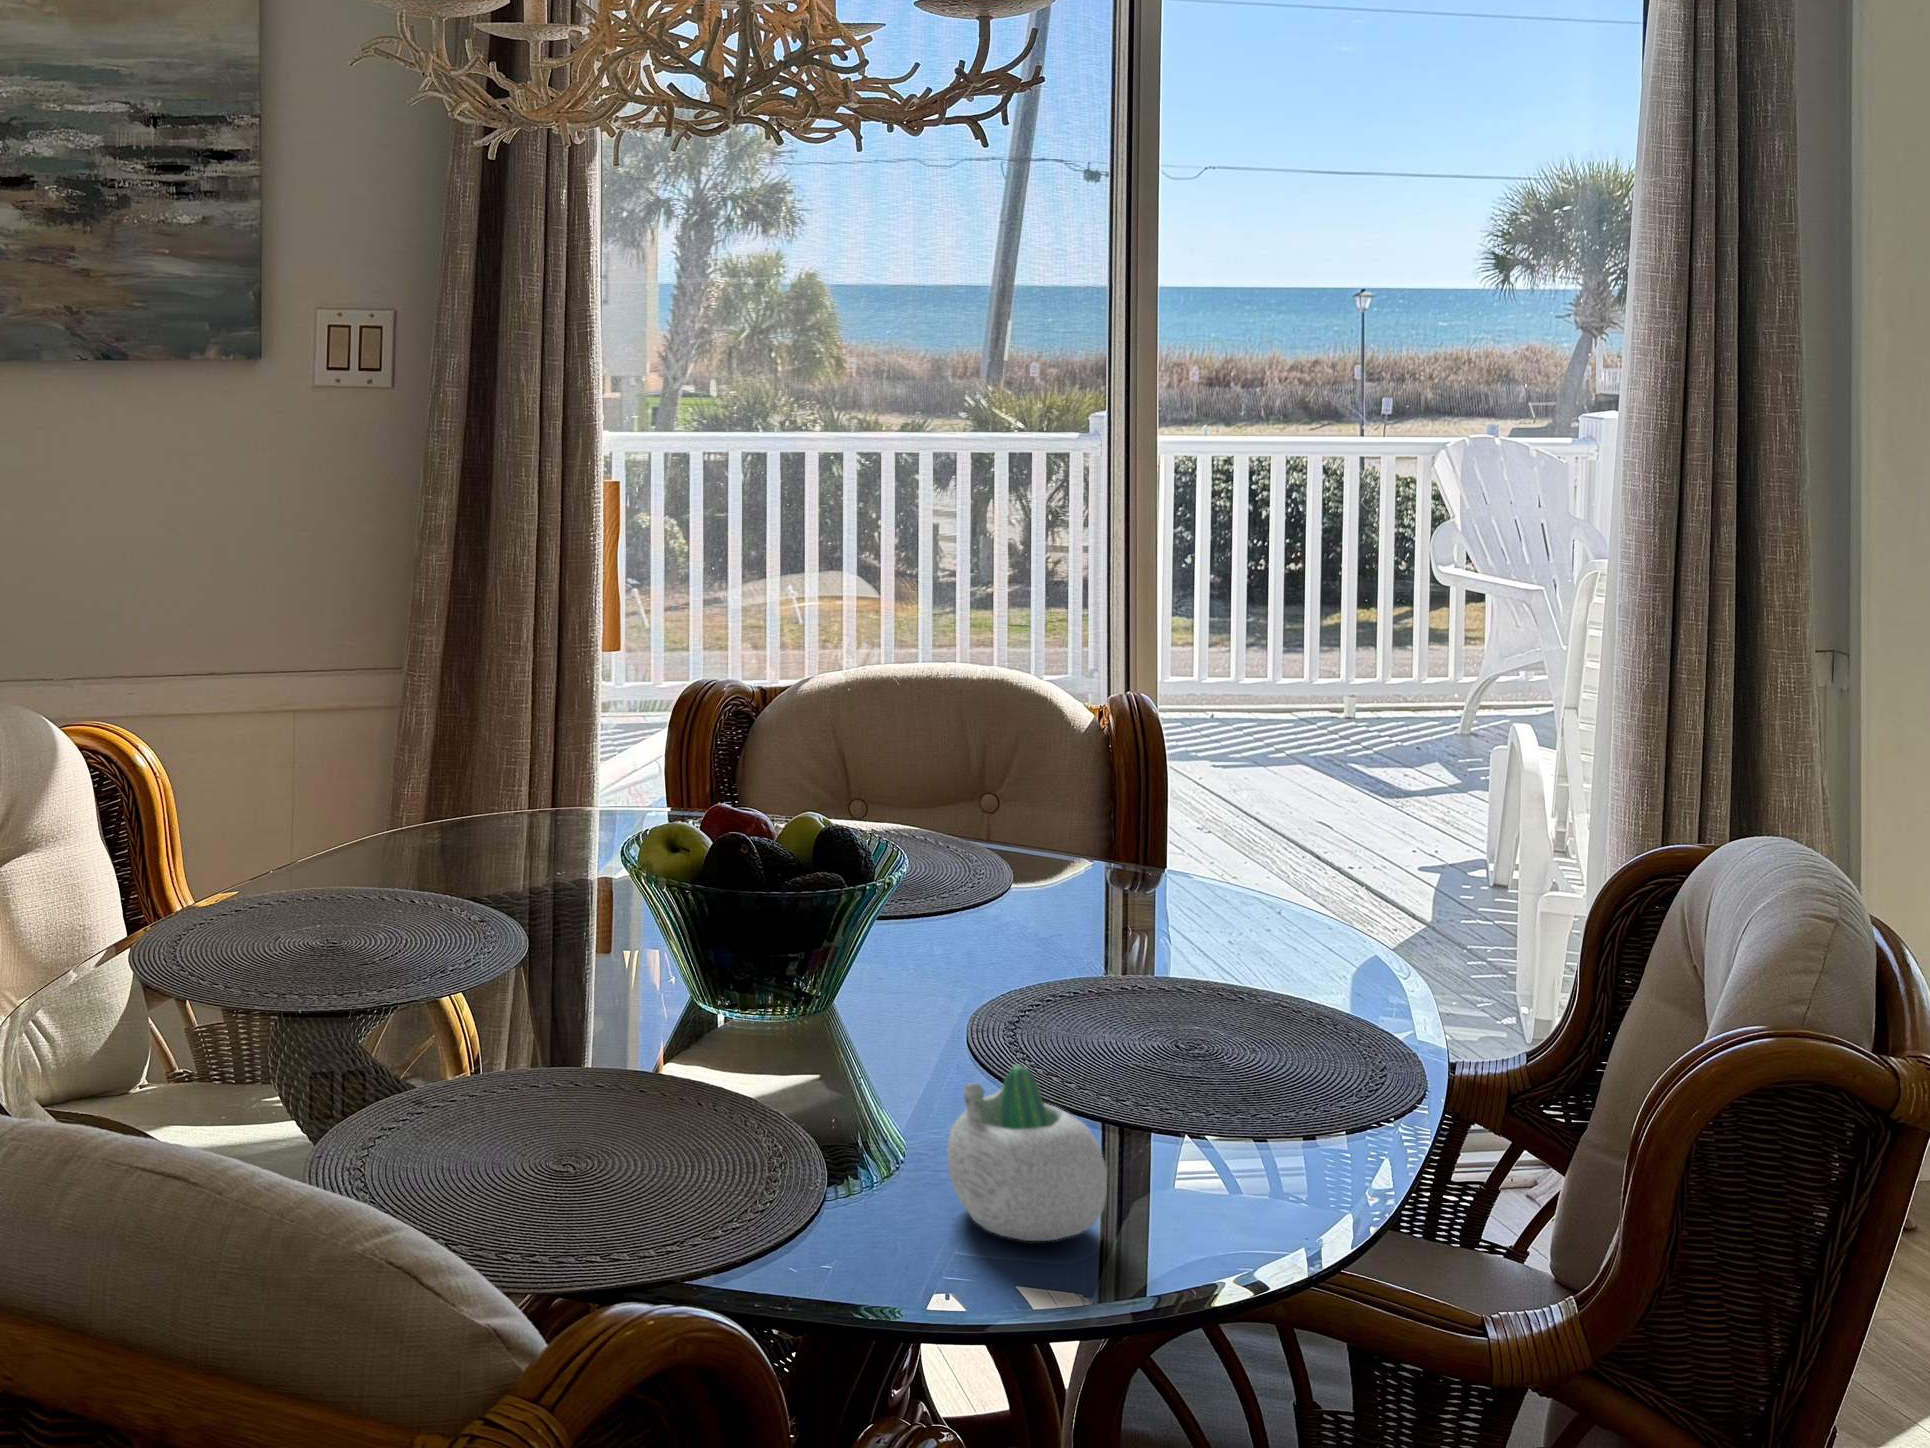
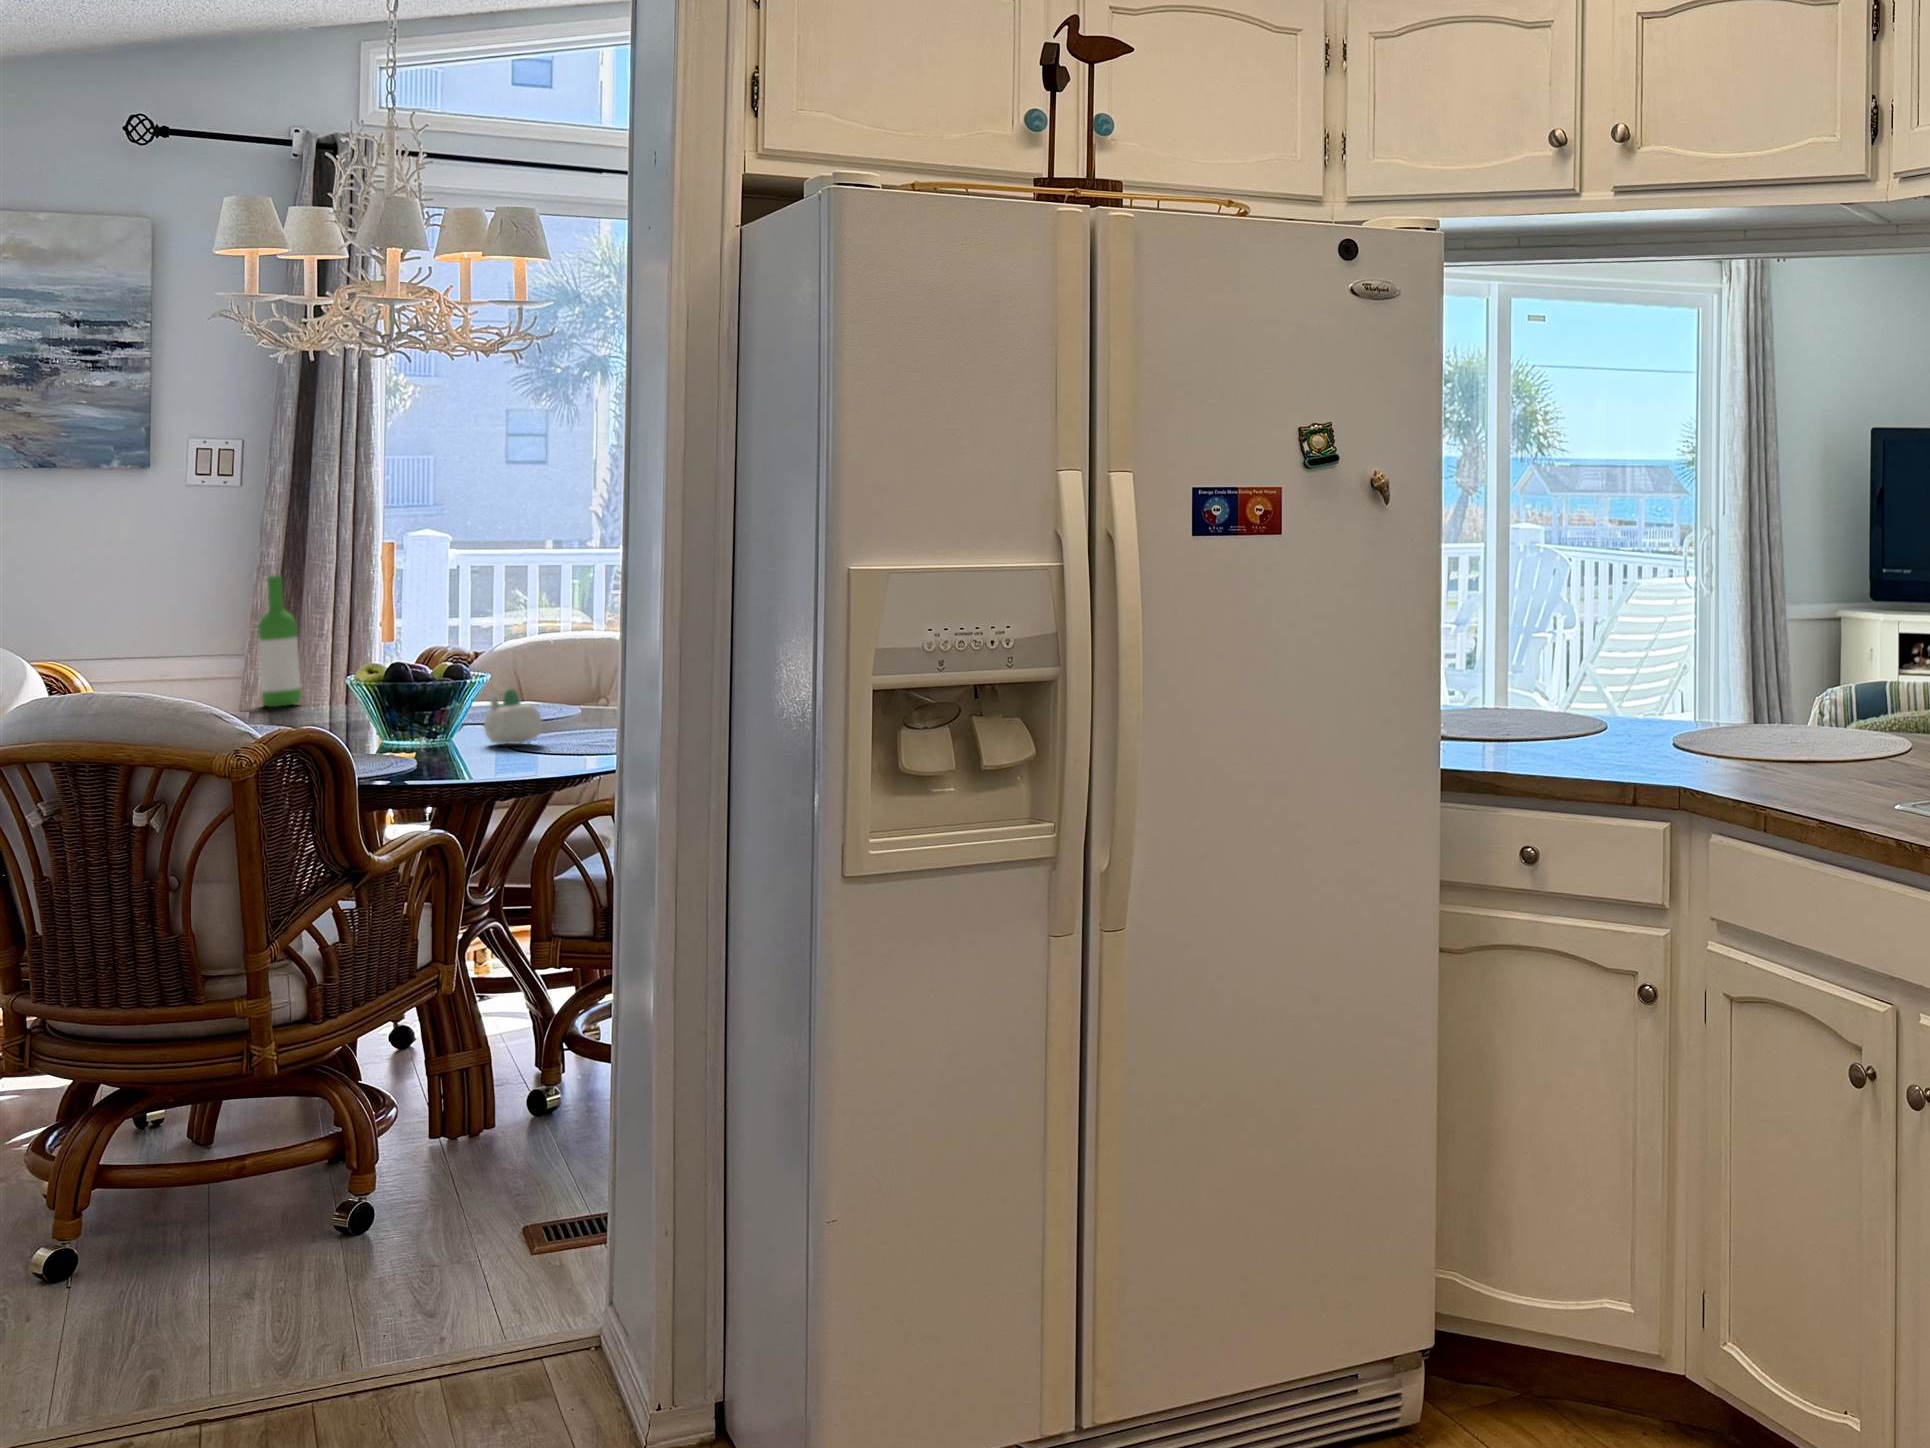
wine bottle: none [415,596,491,863] -> present [258,576,301,707]

